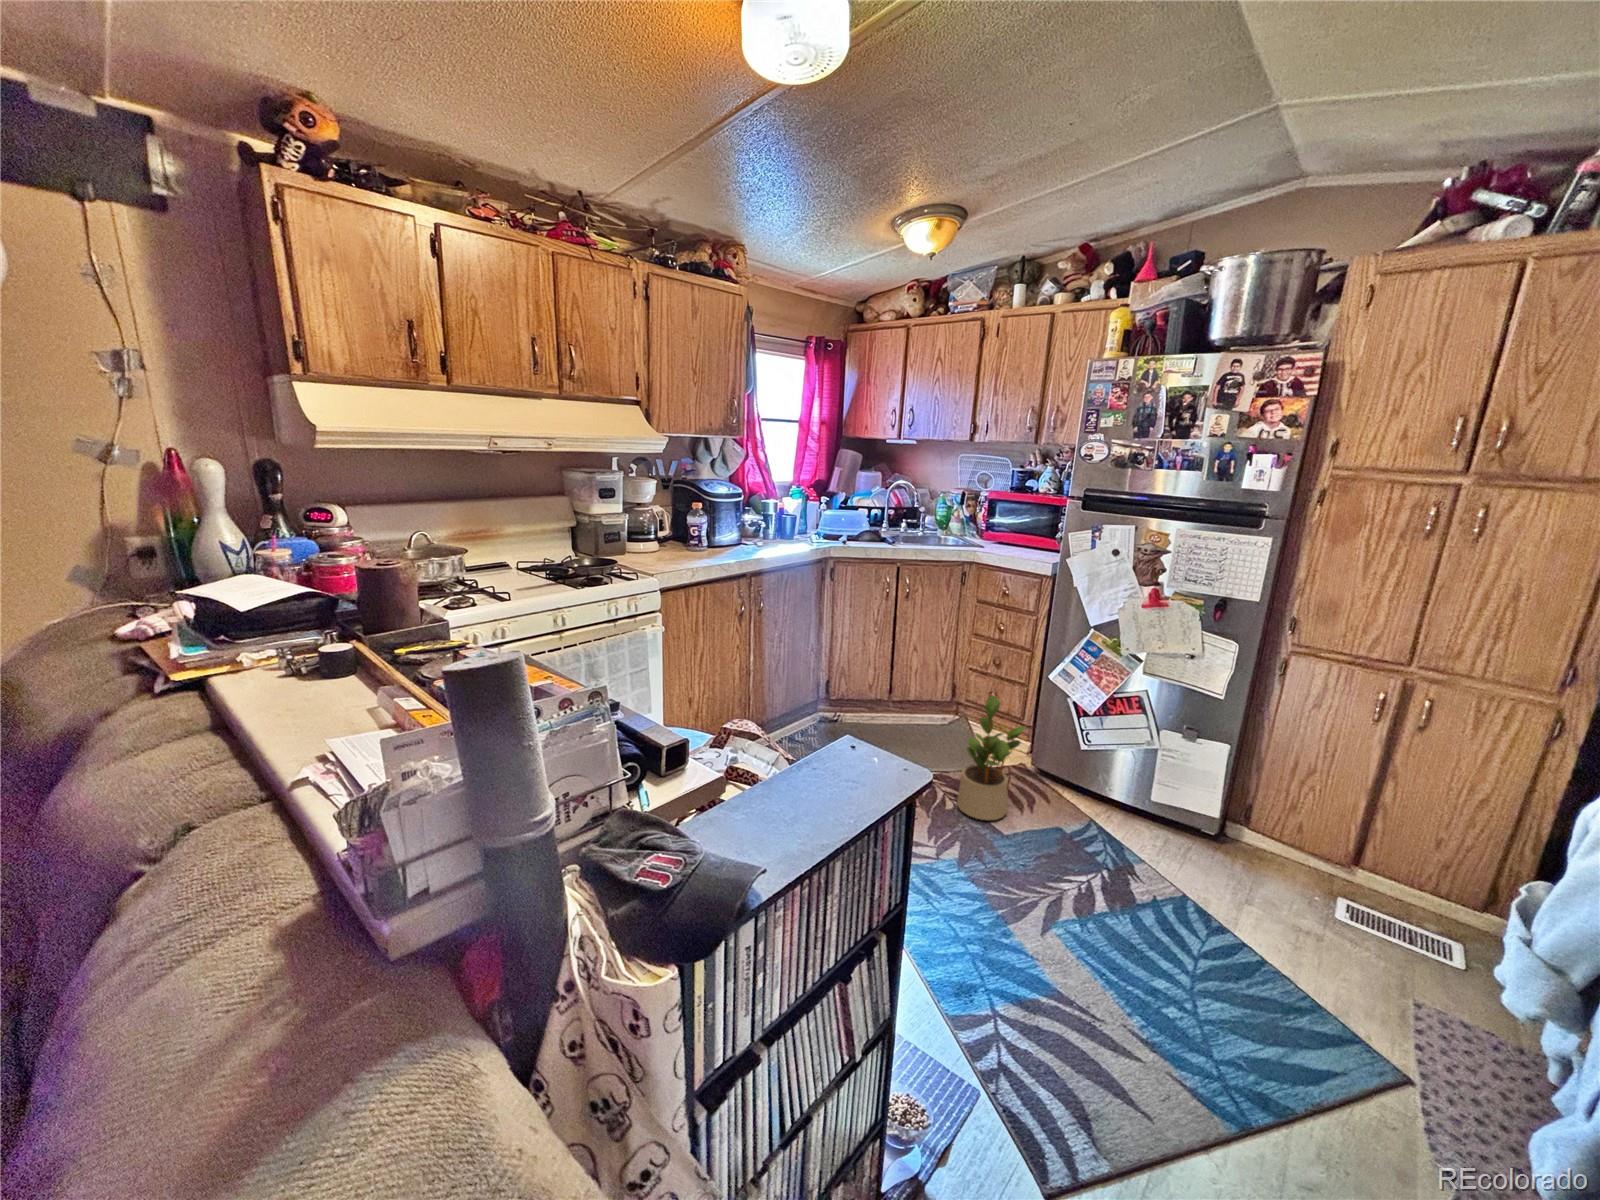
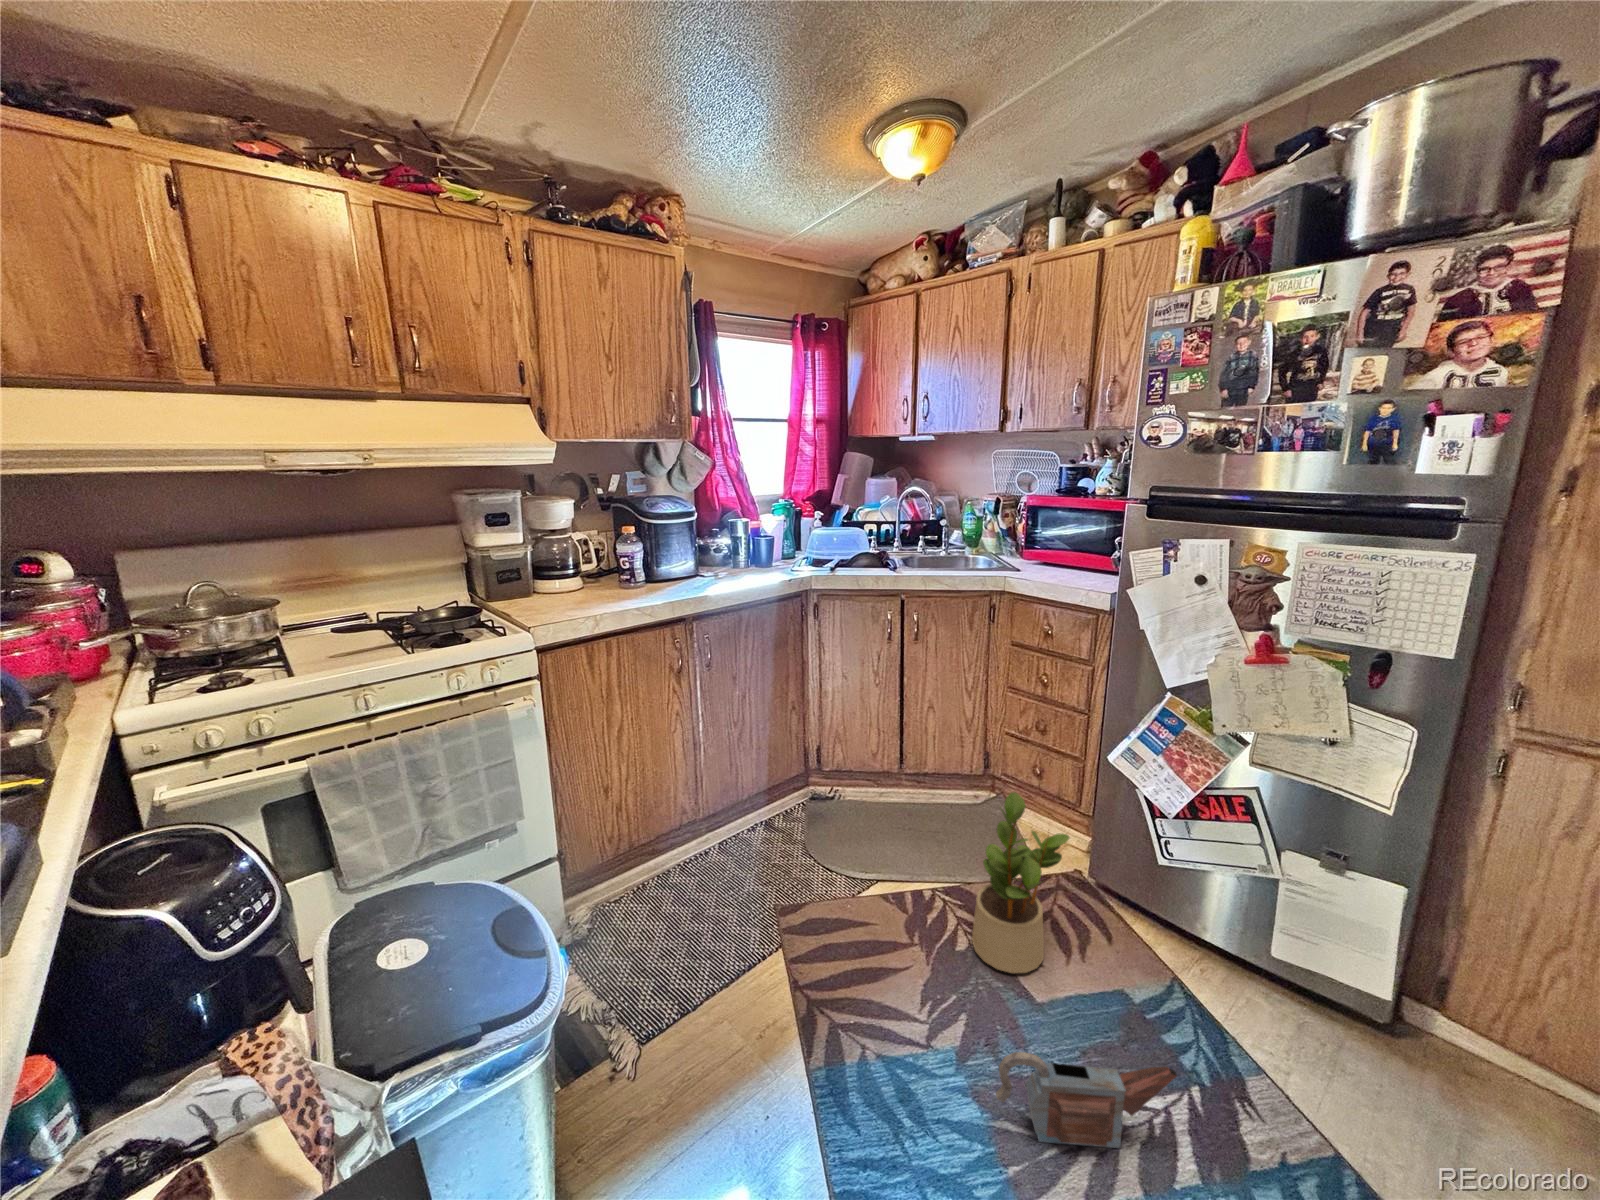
watering can: none [988,842,1098,898] -> present [996,1052,1177,1148]

